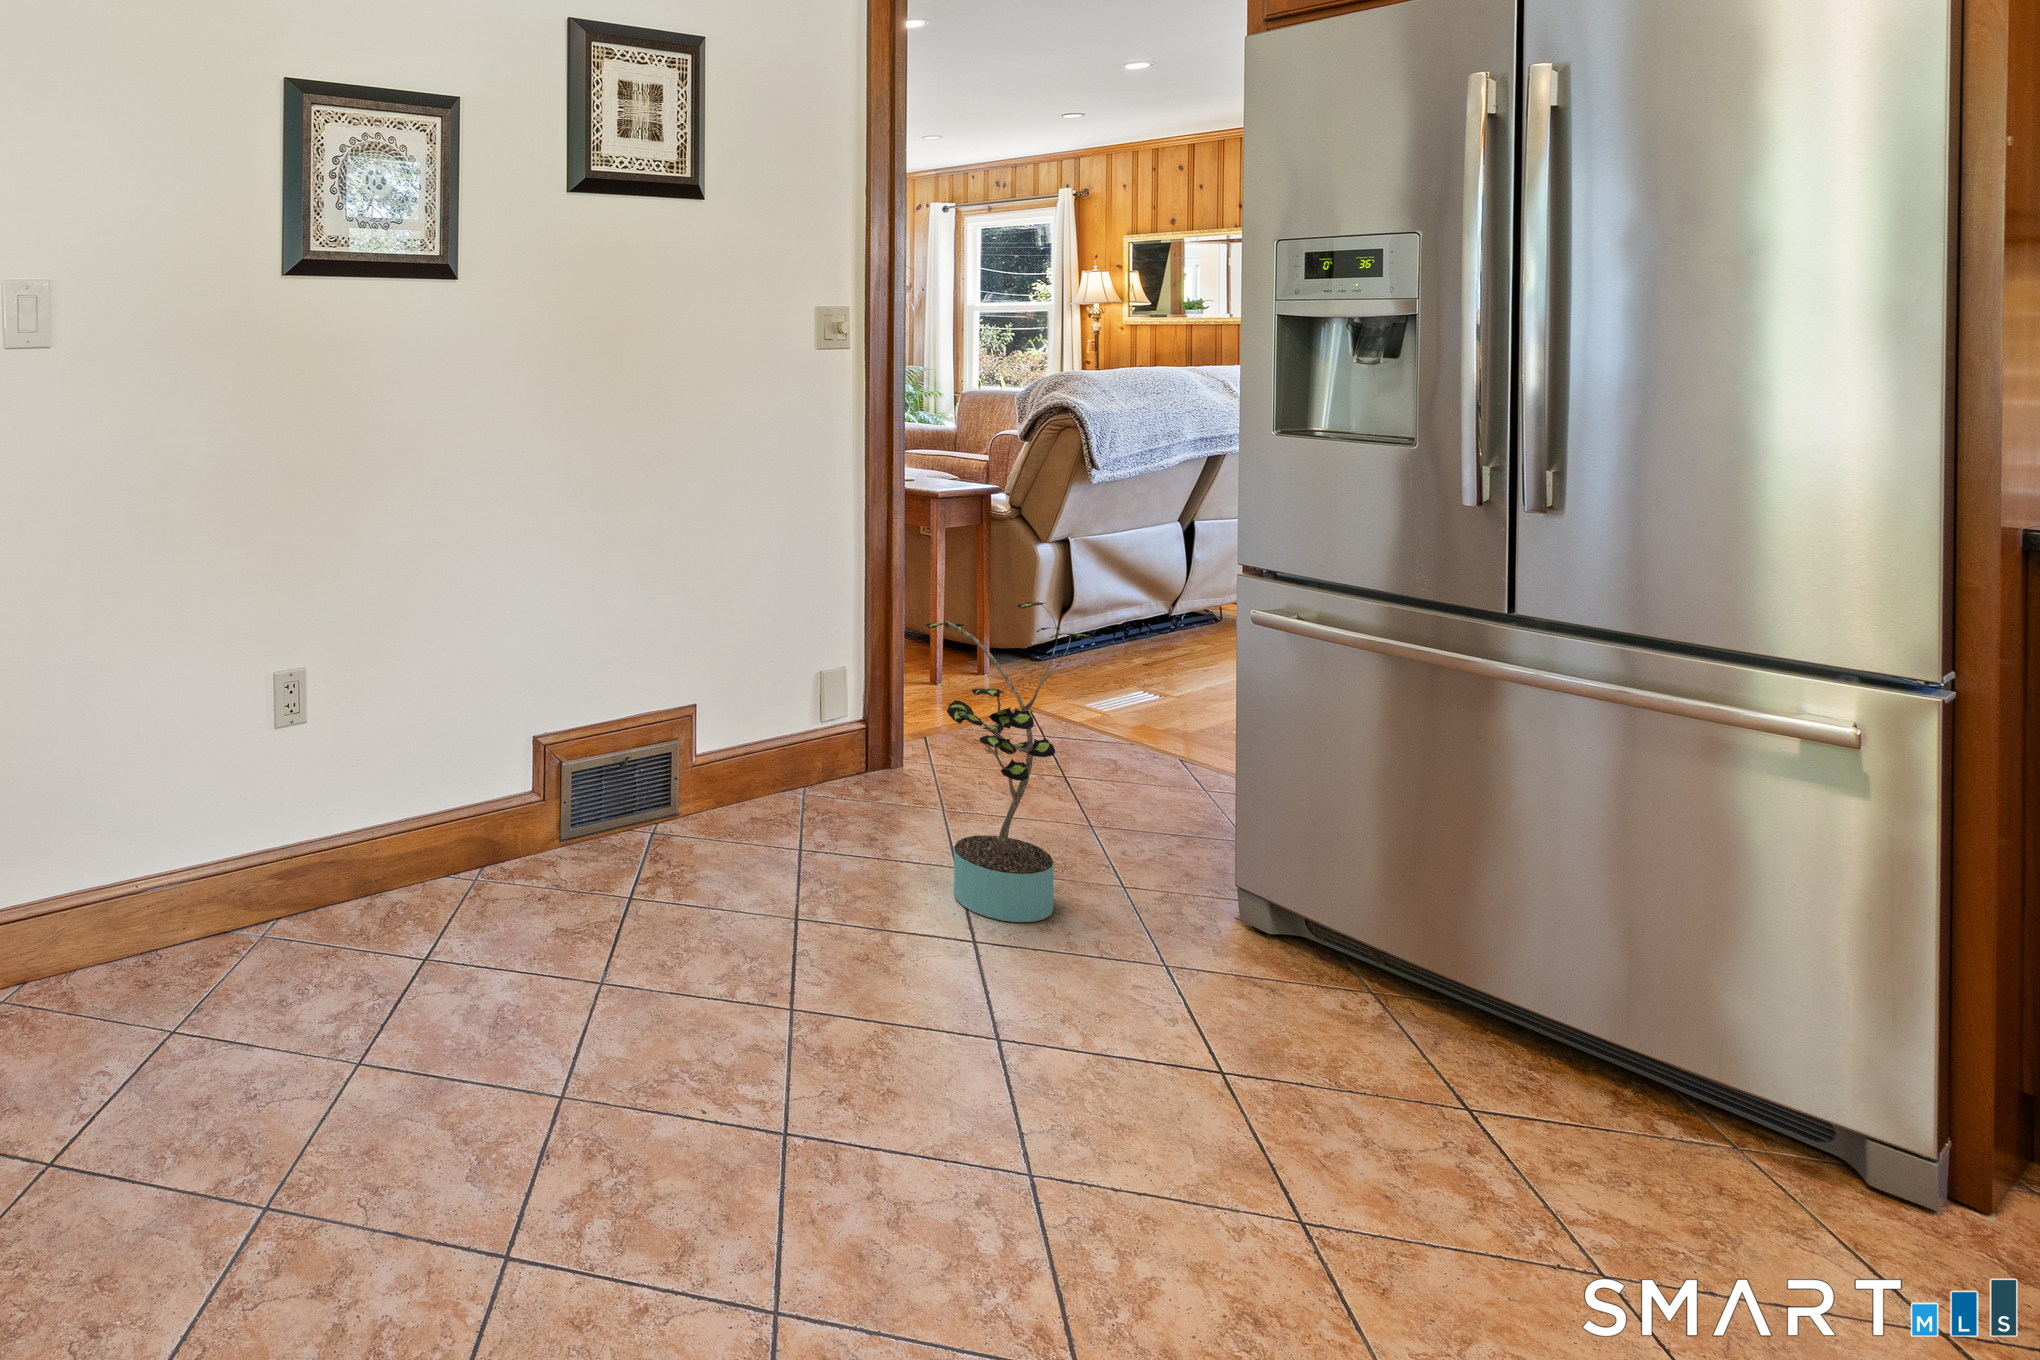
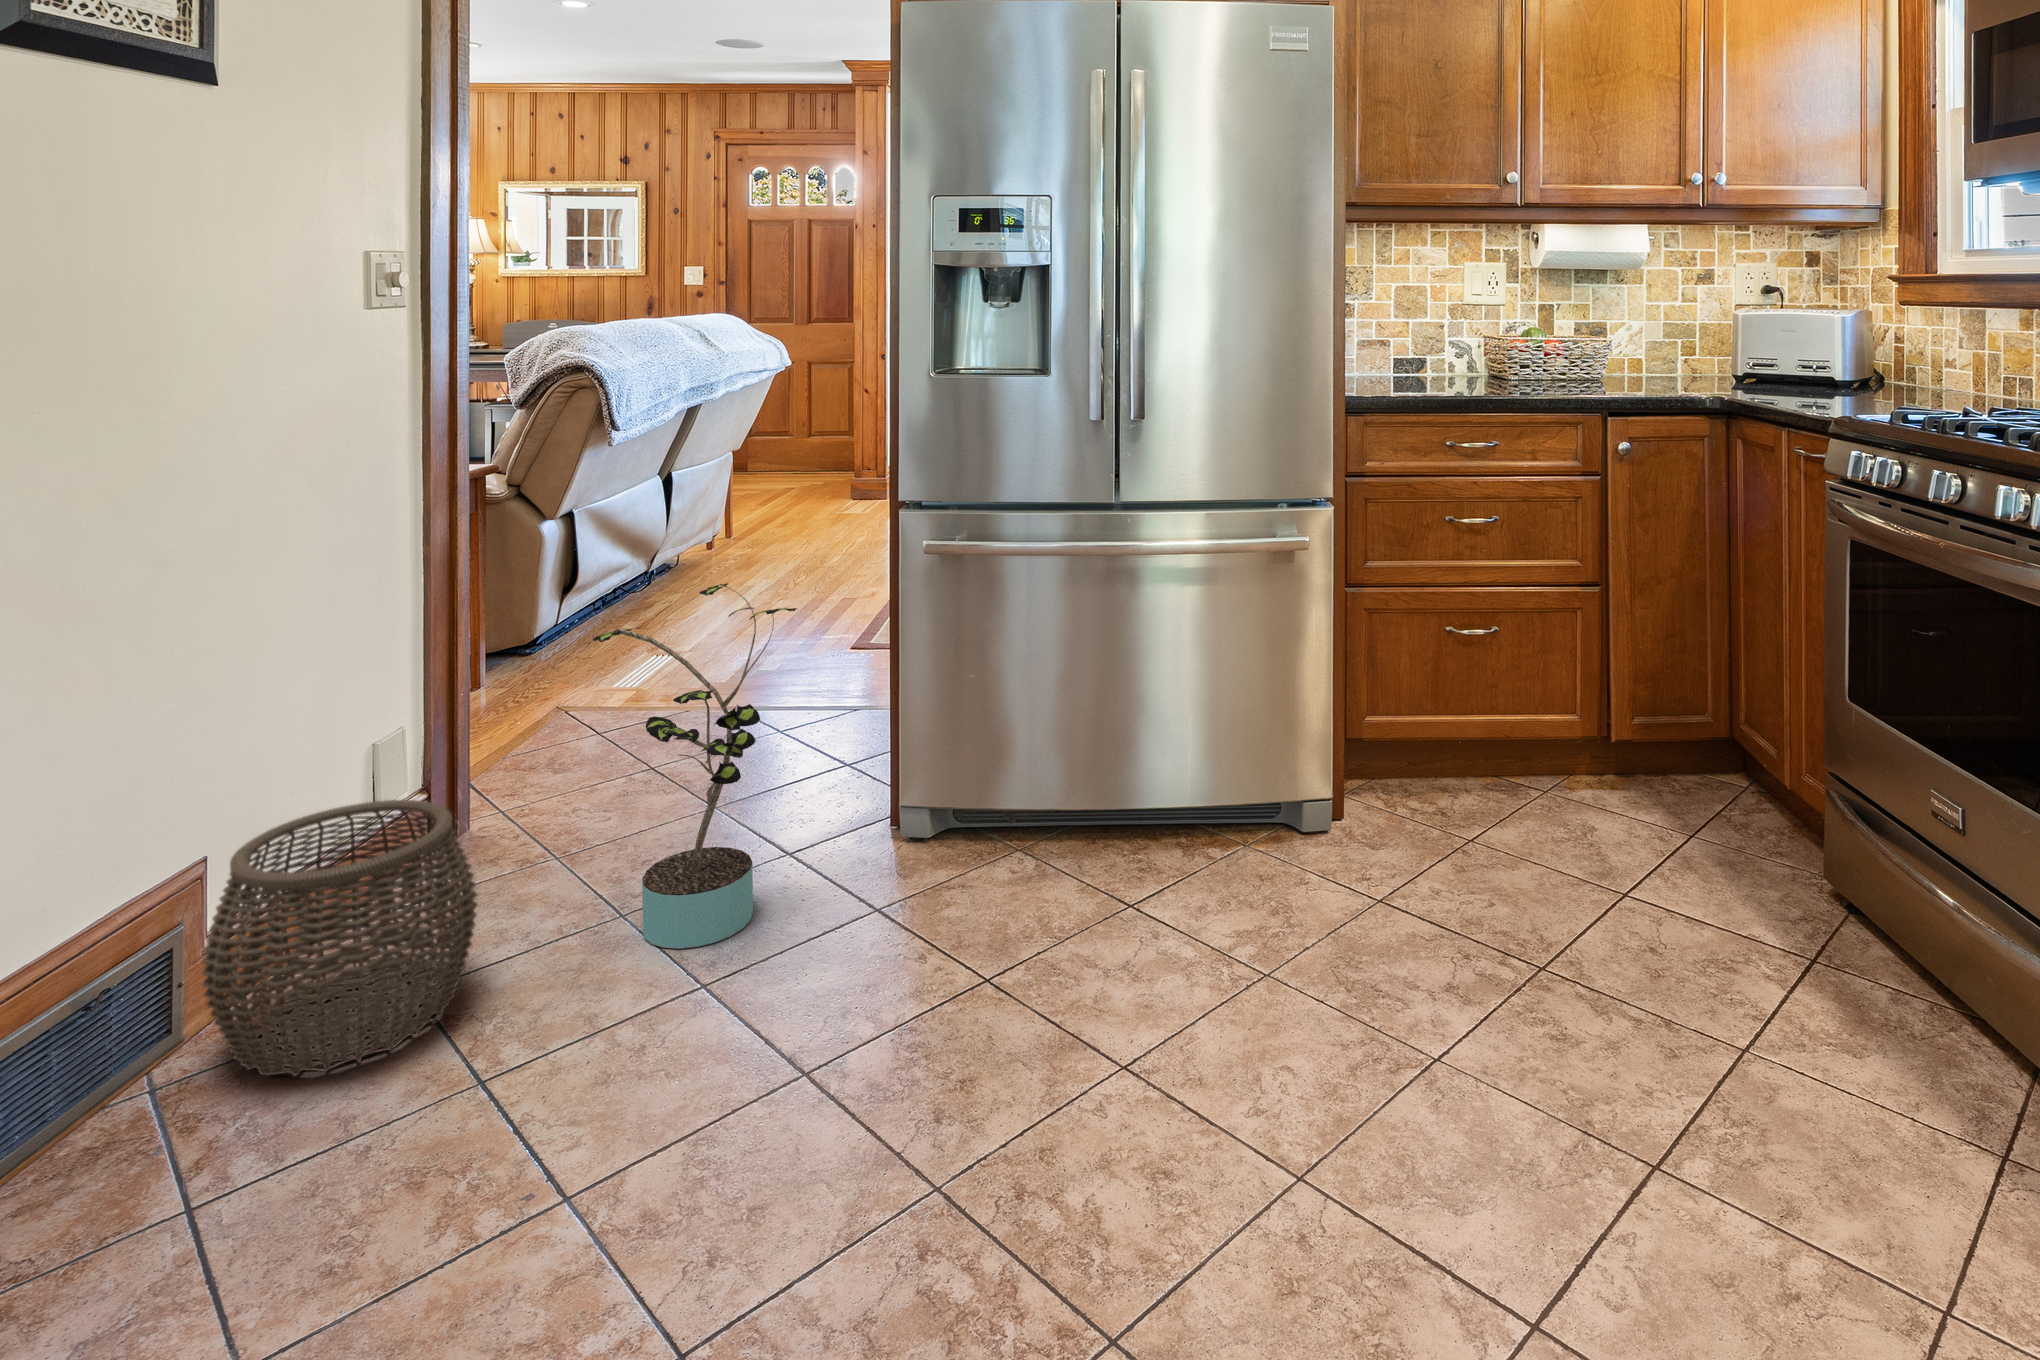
woven basket: none [666,703,829,881] -> present [202,800,478,1076]

